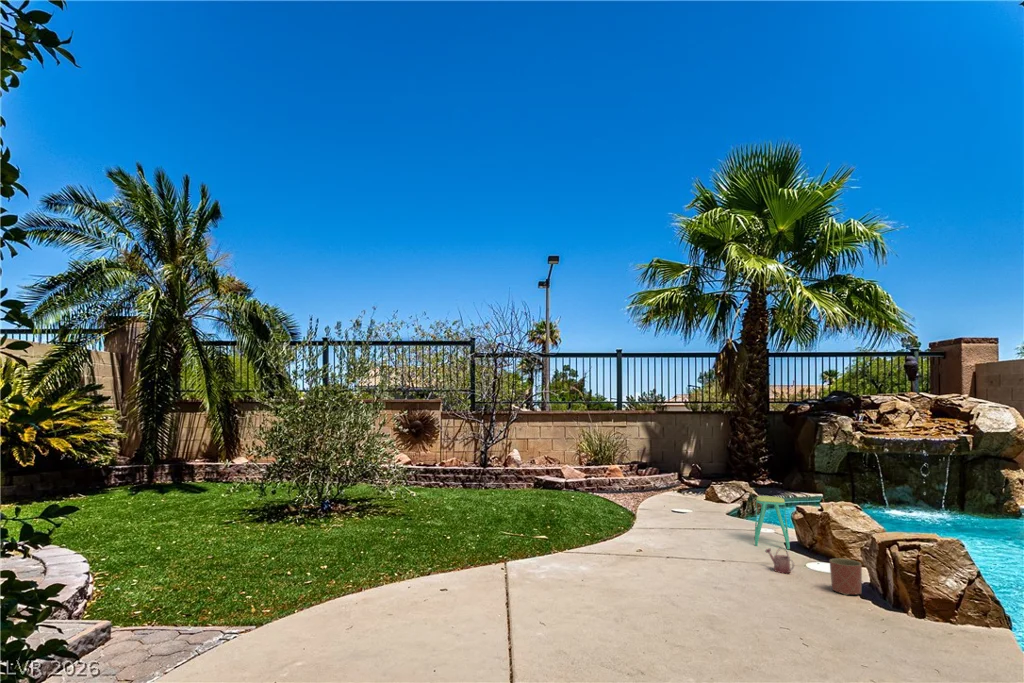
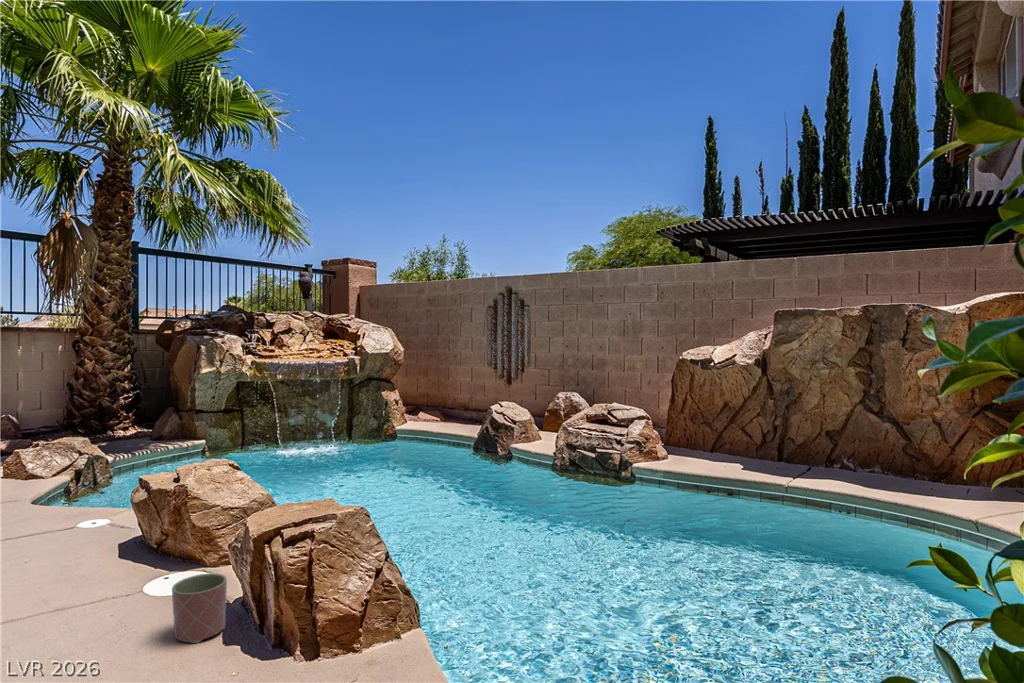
stool: present [755,496,790,549] -> none [57,471,126,566]
watering can: present [765,549,794,573] -> none [56,578,111,627]

